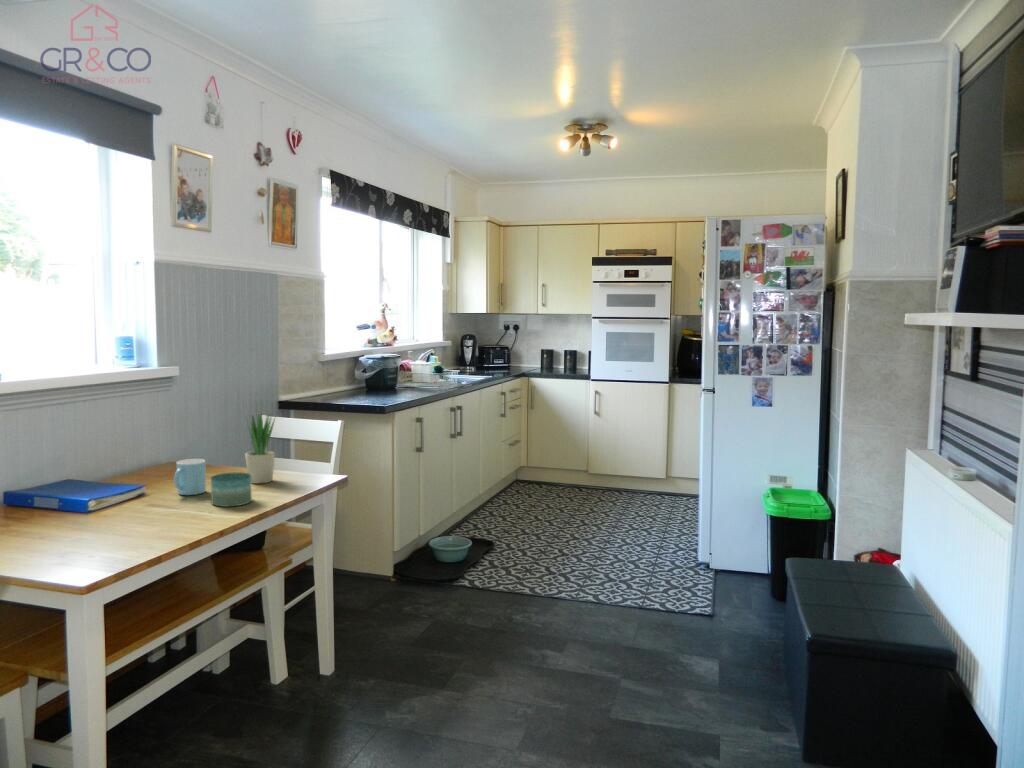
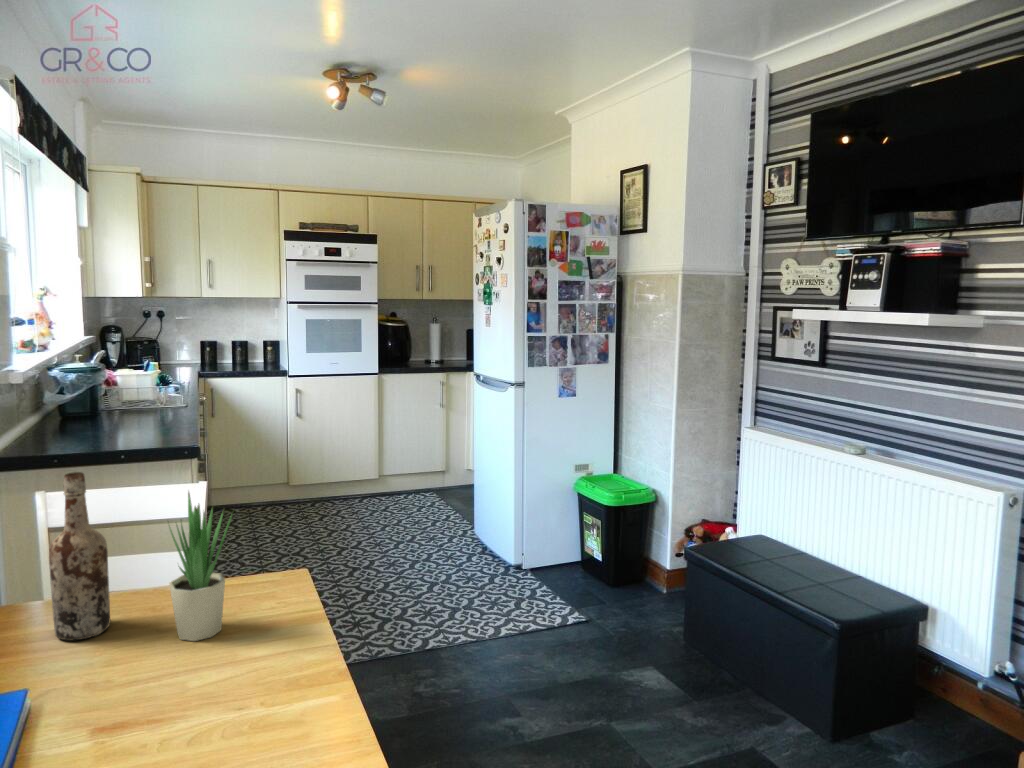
wine bottle: none [211,390,239,475] -> present [49,472,110,640]
mug: present [174,459,206,495] -> none [84,627,150,716]
candle: present [211,473,252,507] -> none [213,633,294,719]

